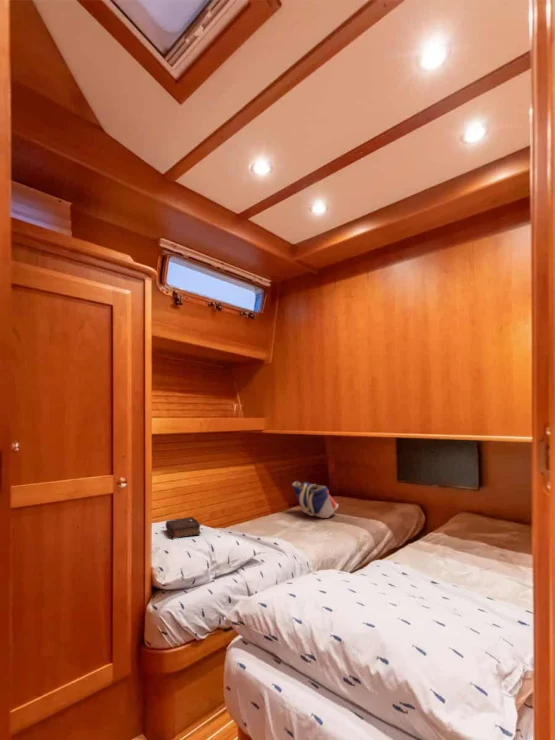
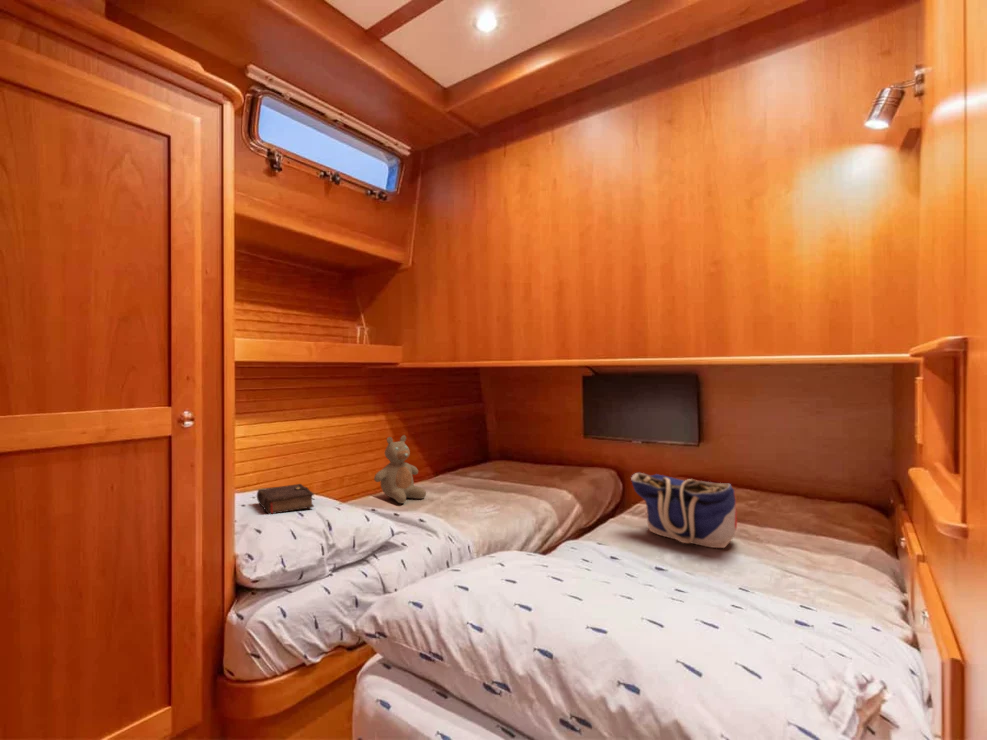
teddy bear: none [241,479,277,529] -> present [374,435,426,503]
tote bag: present [293,482,338,518] -> present [631,473,737,548]

